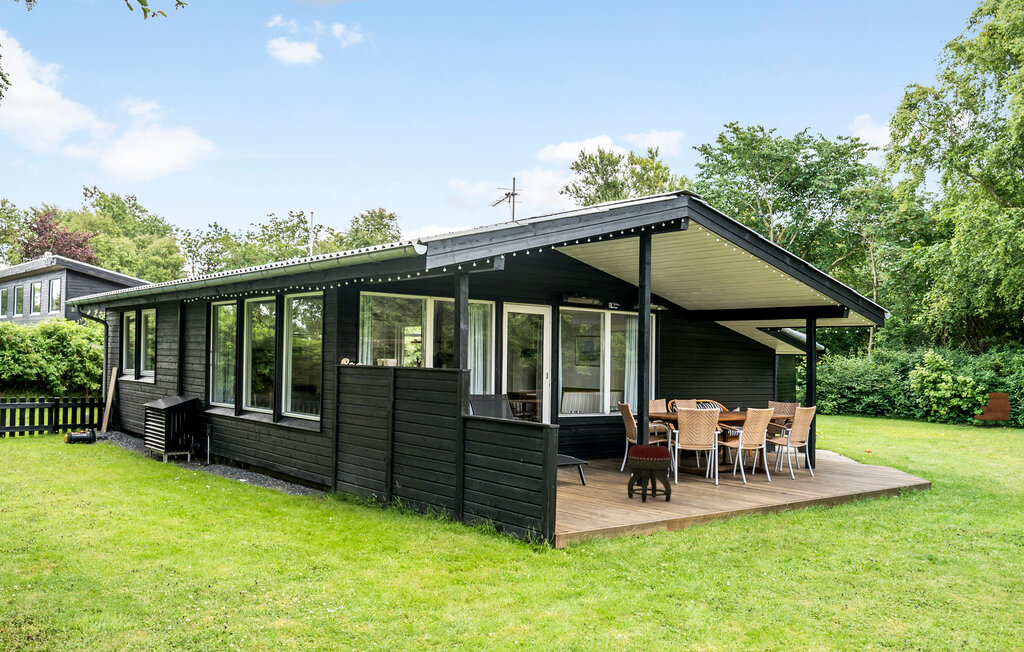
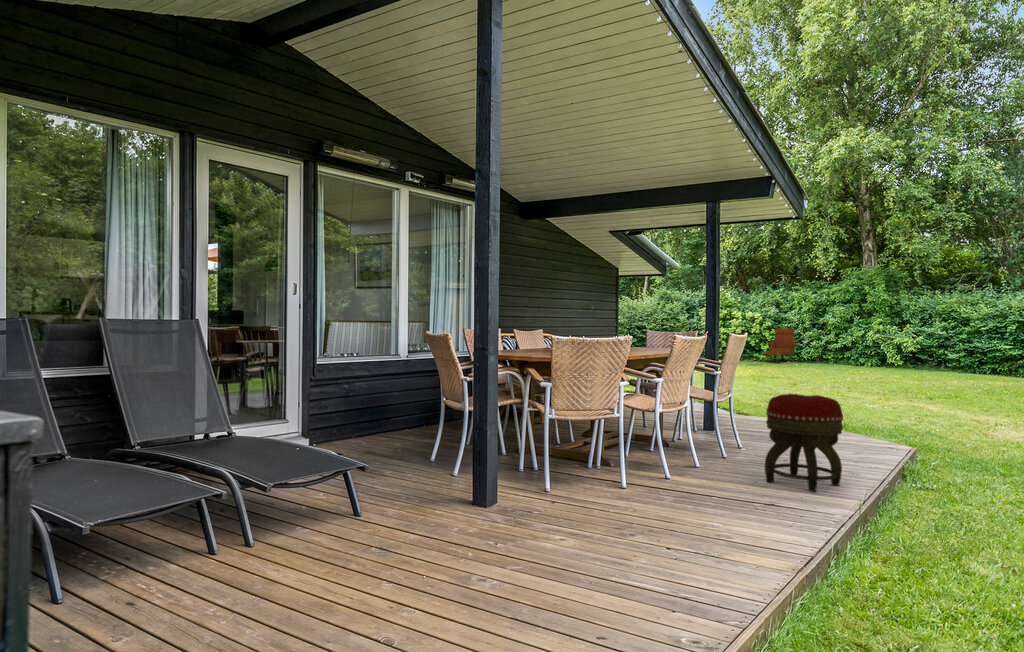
footstool: present [627,445,671,502] -> present [765,394,843,492]

